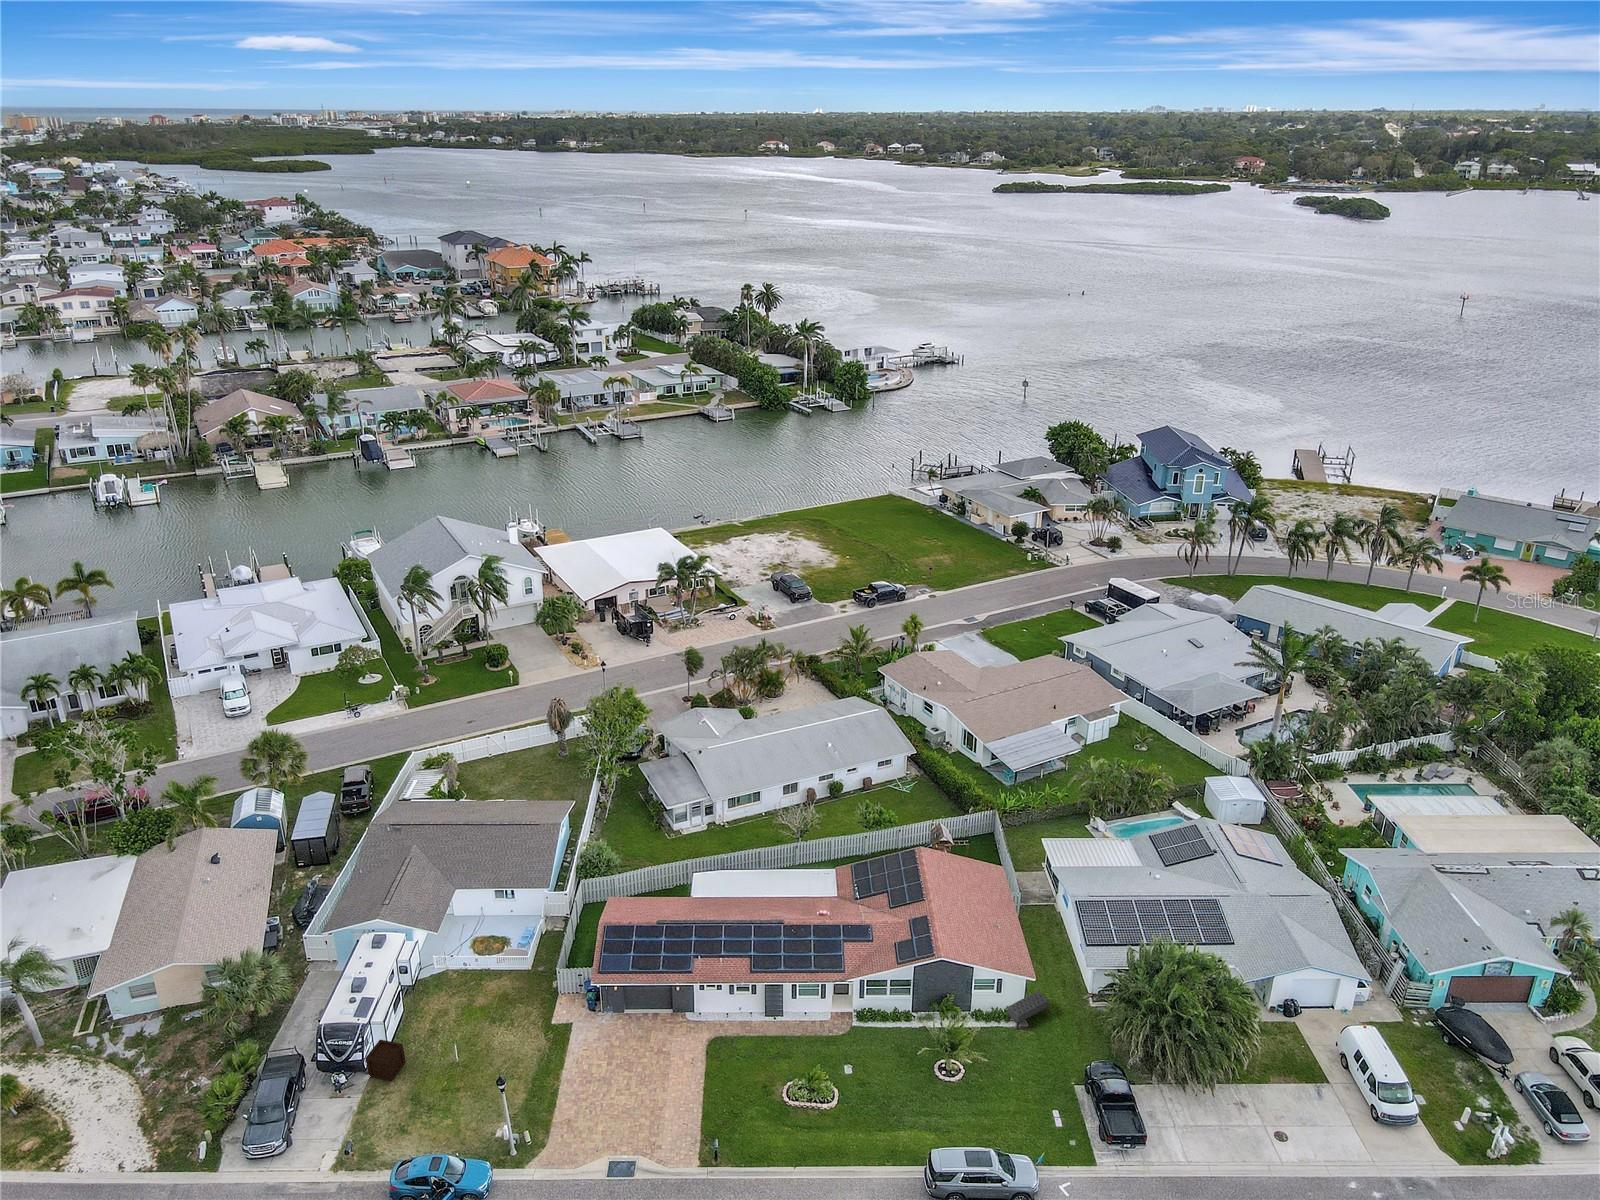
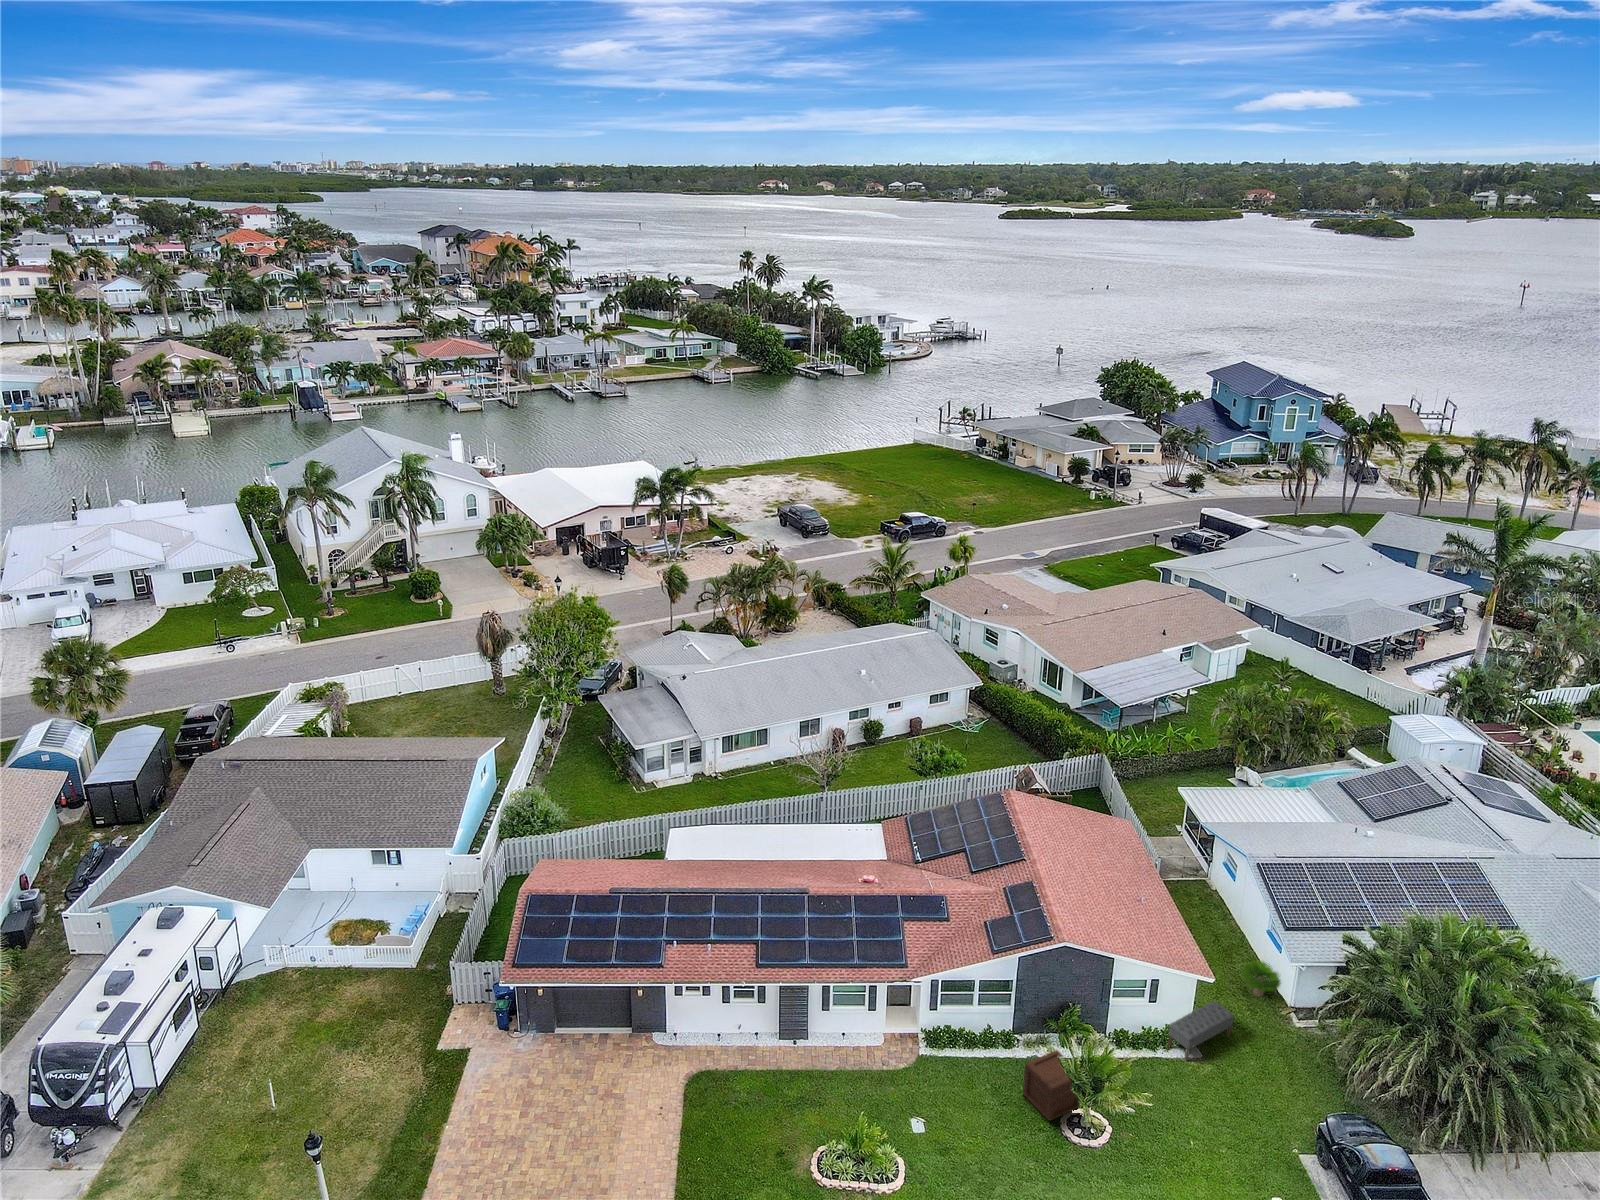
potted plant: none [1059,963,1085,987] -> present [1241,961,1281,996]
wooden crate: present [365,1040,406,1081] -> present [1023,1050,1079,1121]

